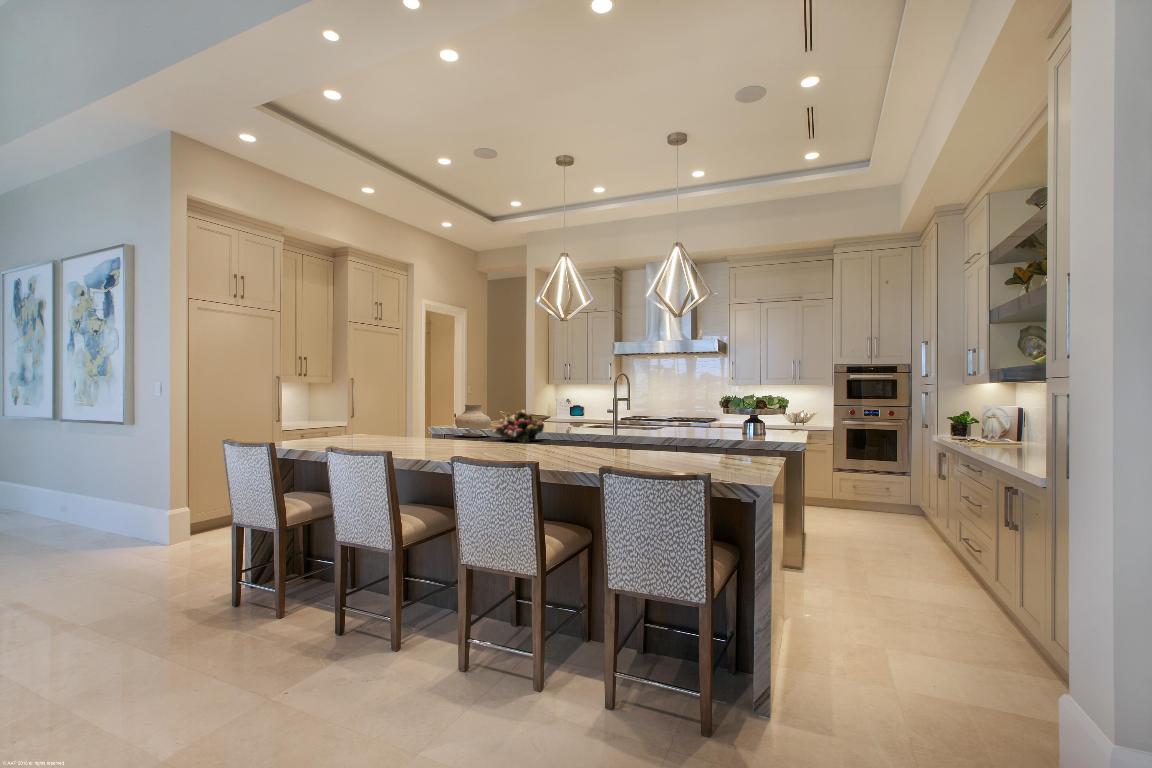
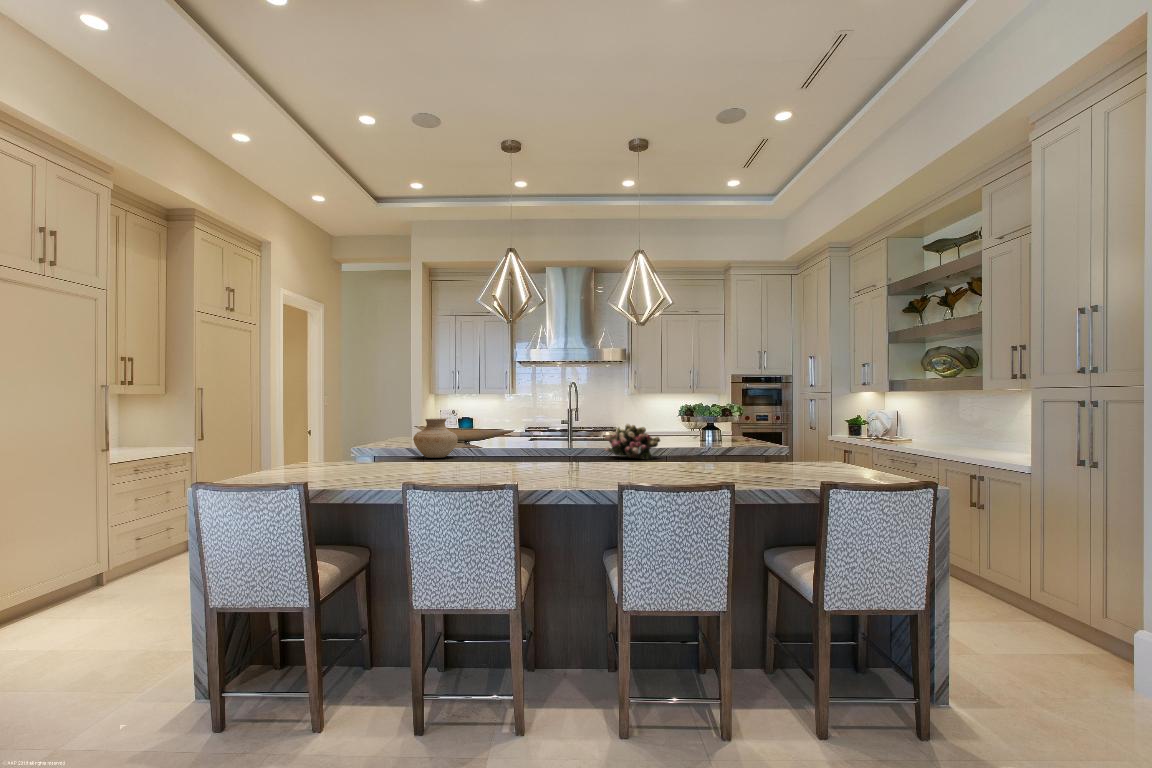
flower arrangement: present [493,410,544,442] -> present [604,424,660,460]

